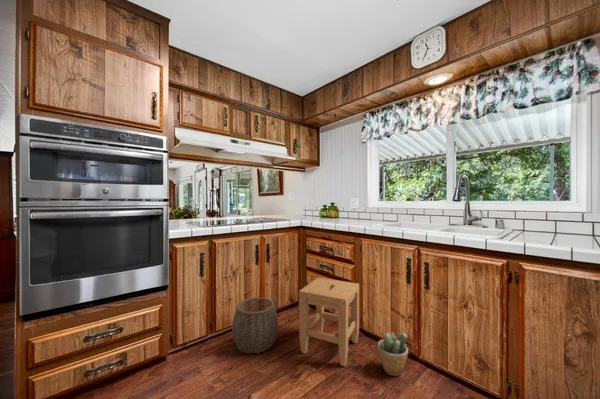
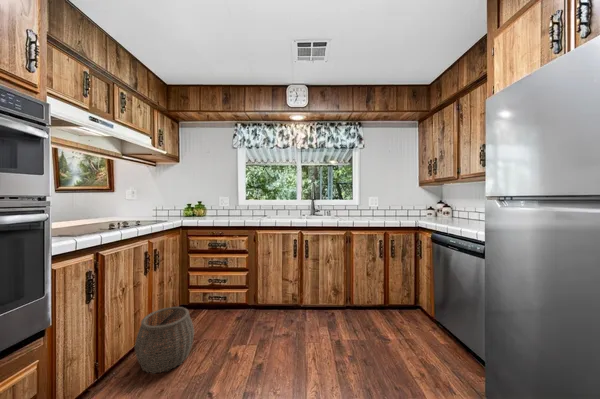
stool: present [299,278,359,366] -> none [218,267,265,343]
potted plant: present [378,333,408,376] -> none [281,291,302,324]

